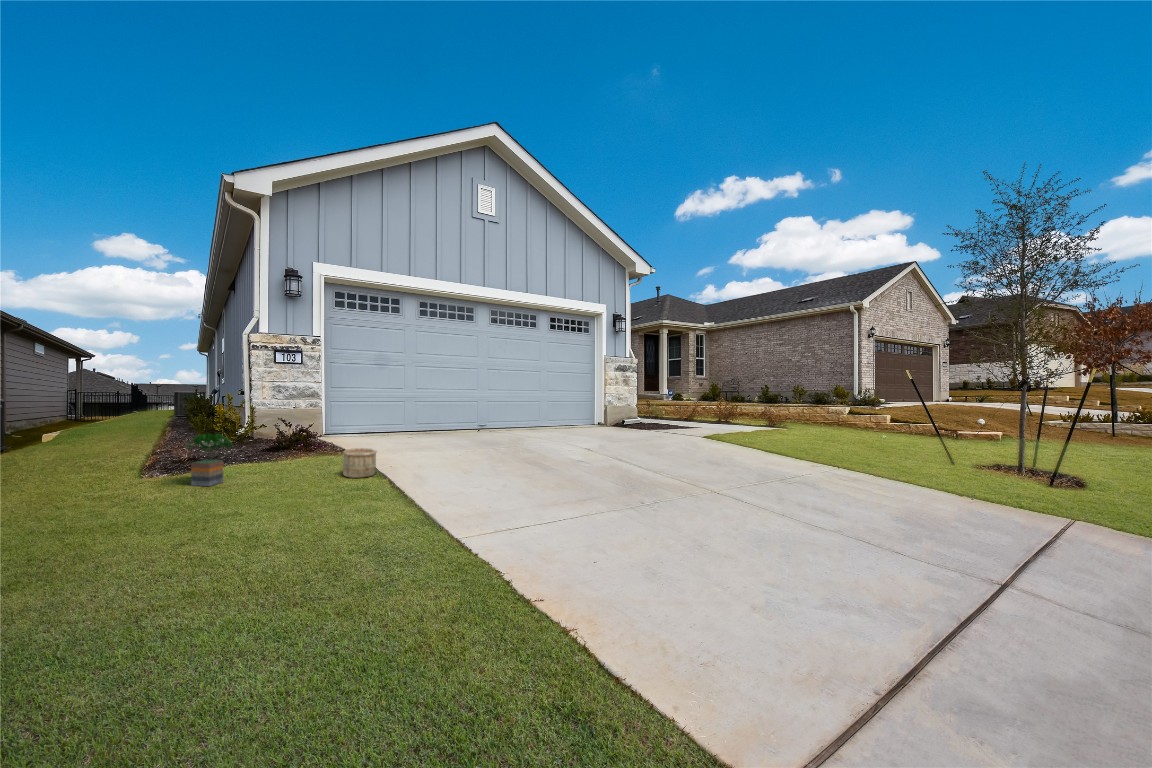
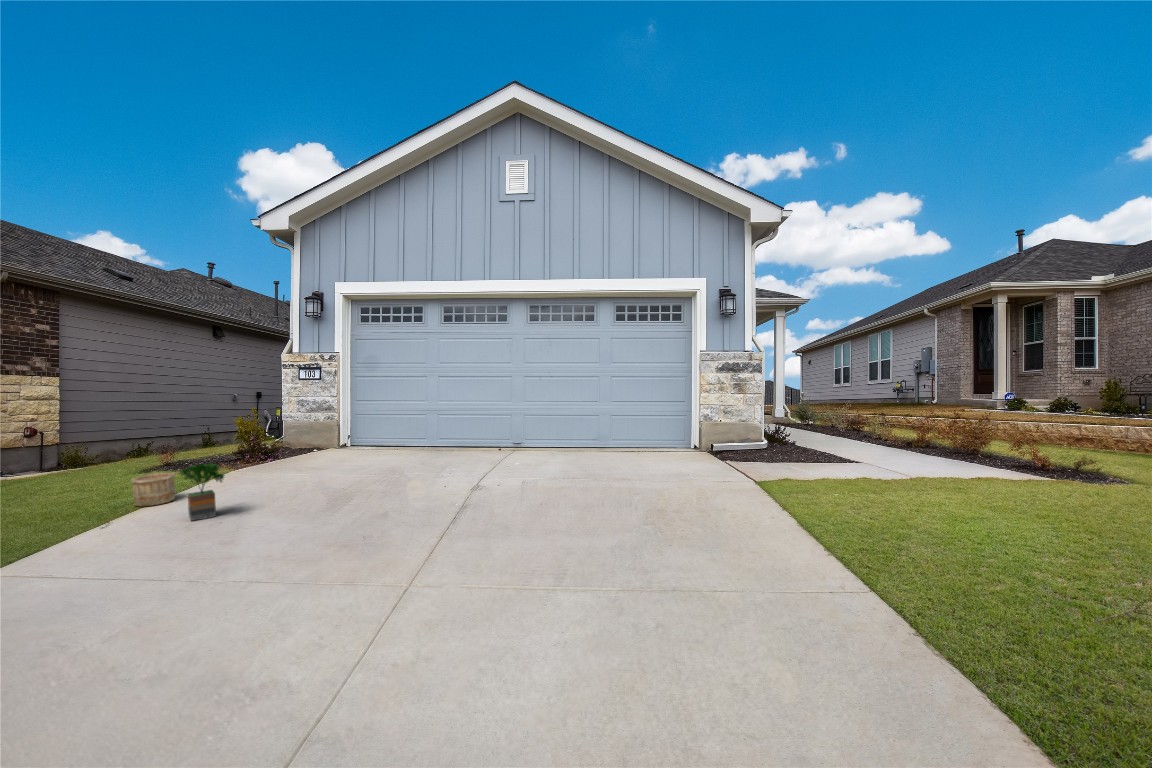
potted tree: present [186,434,232,486] -> present [179,463,224,521]

